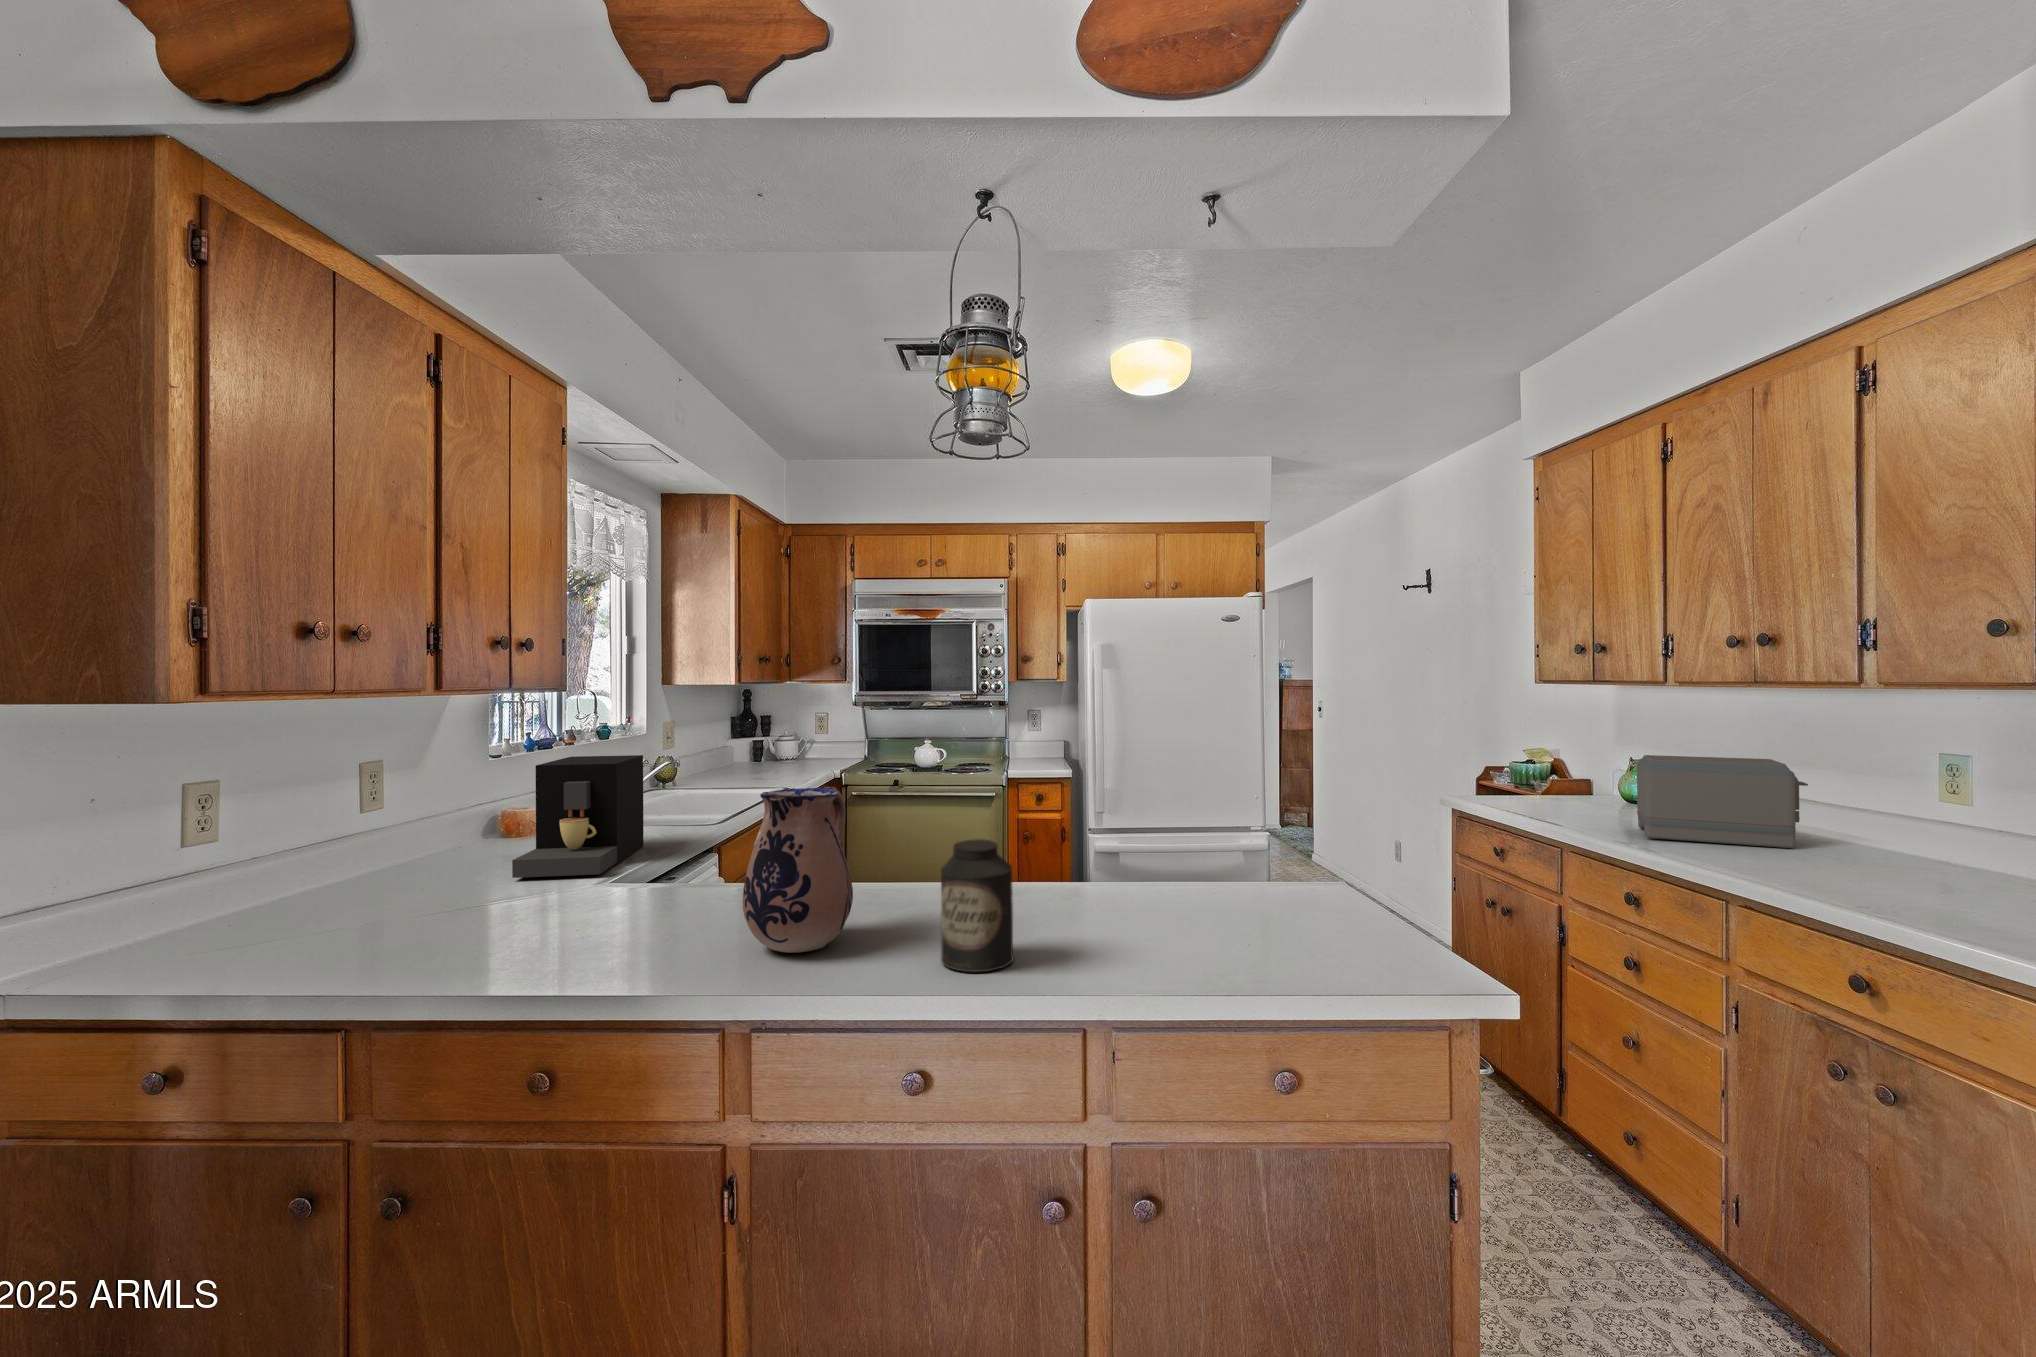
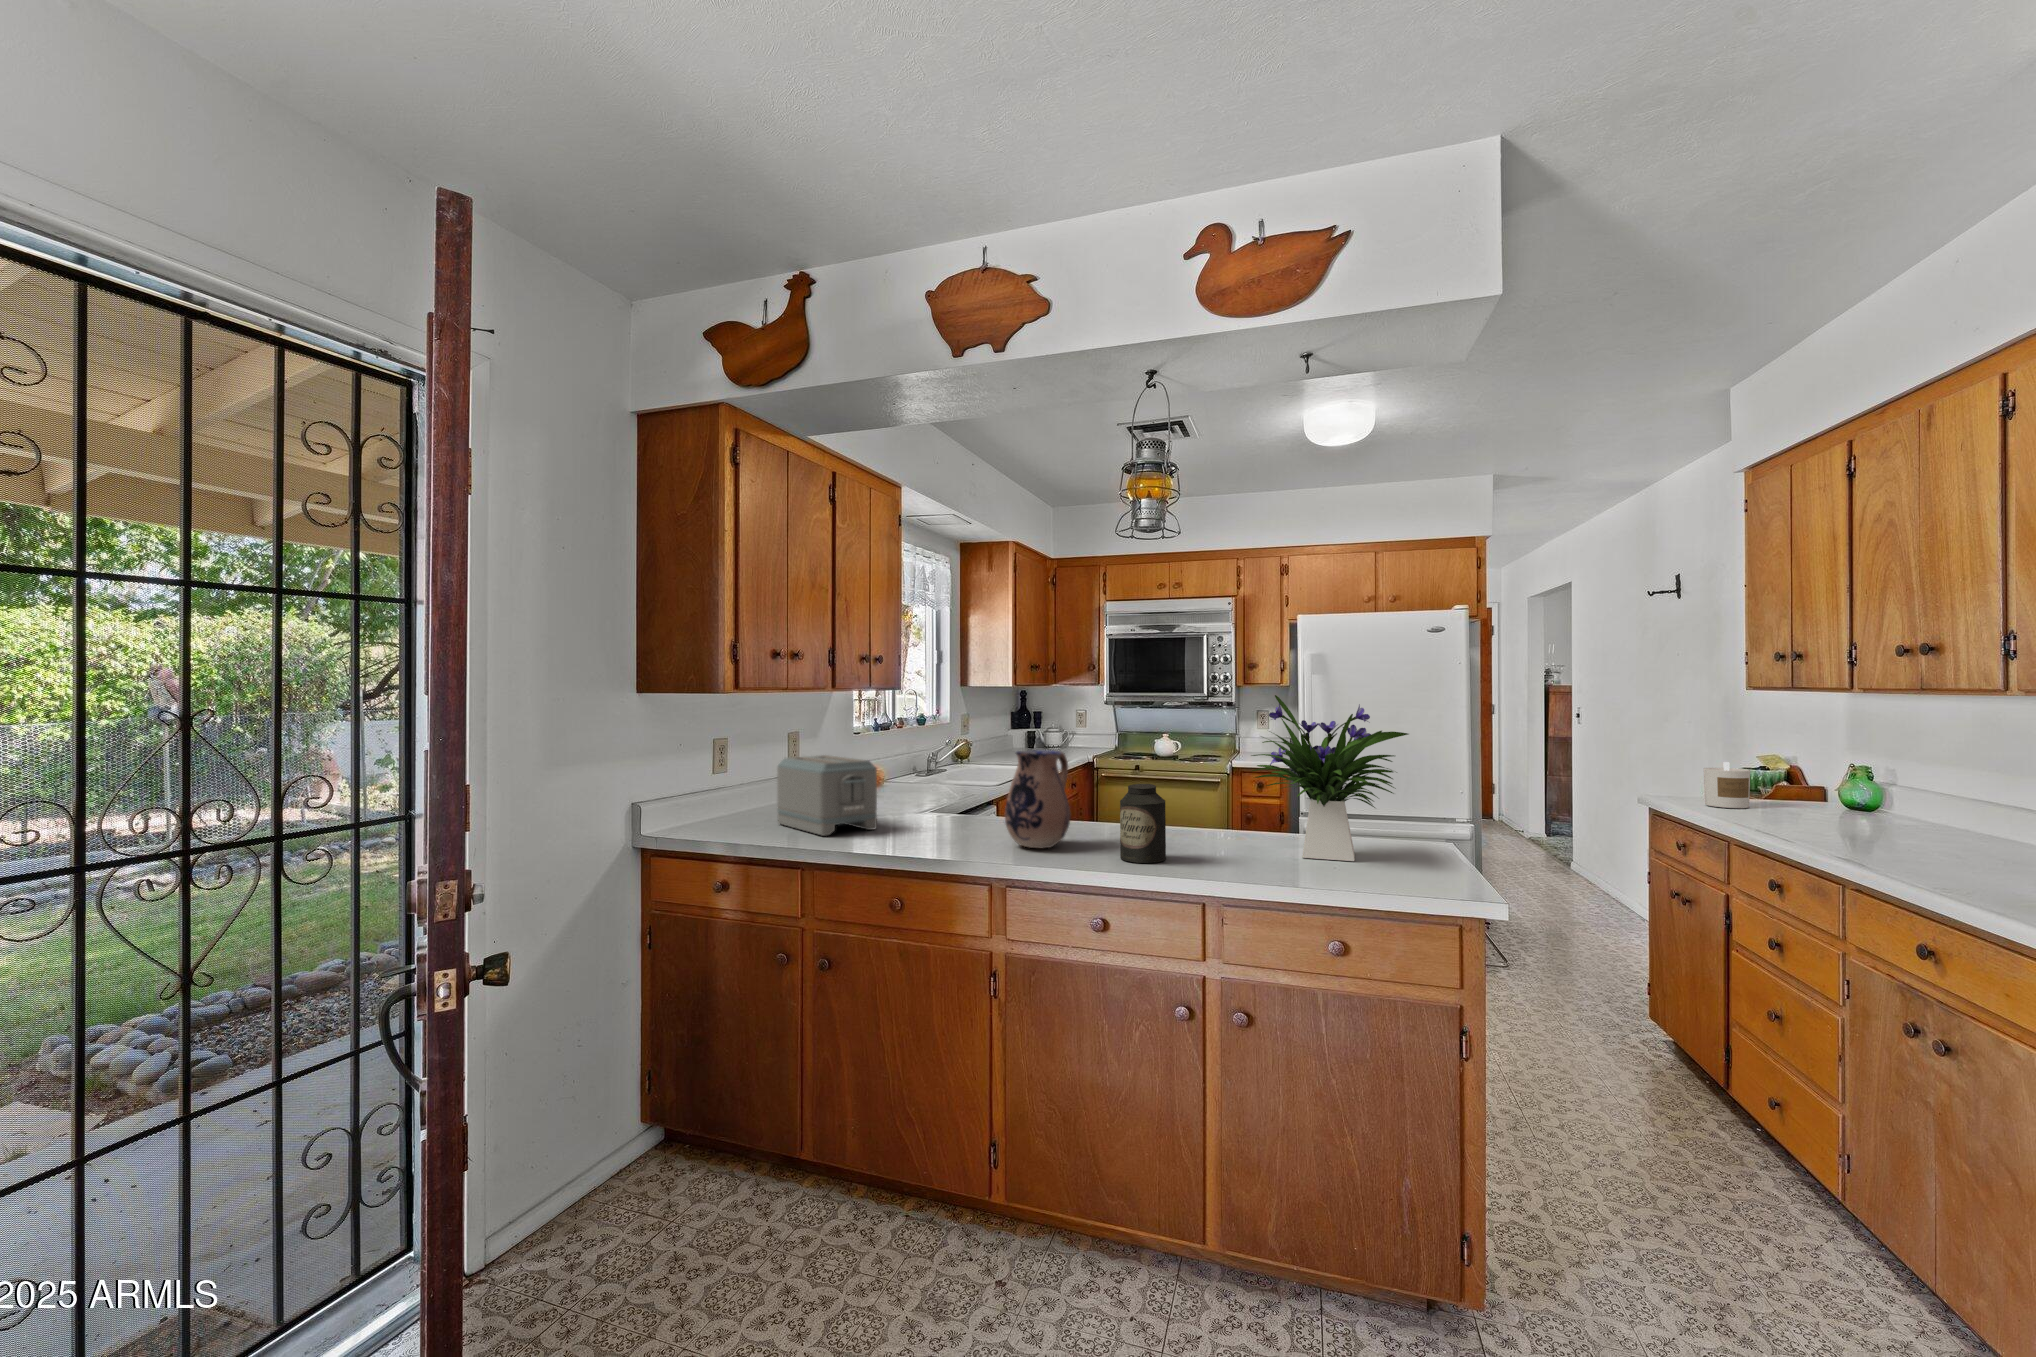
flower arrangement: none [1115,696,1333,934] -> present [1251,695,1408,861]
coffee maker: present [512,755,644,878] -> none [871,734,947,808]
toaster: present [1637,755,1808,848] -> present [777,755,877,836]
candle: none [1511,760,1555,808] -> present [1704,762,1750,808]

